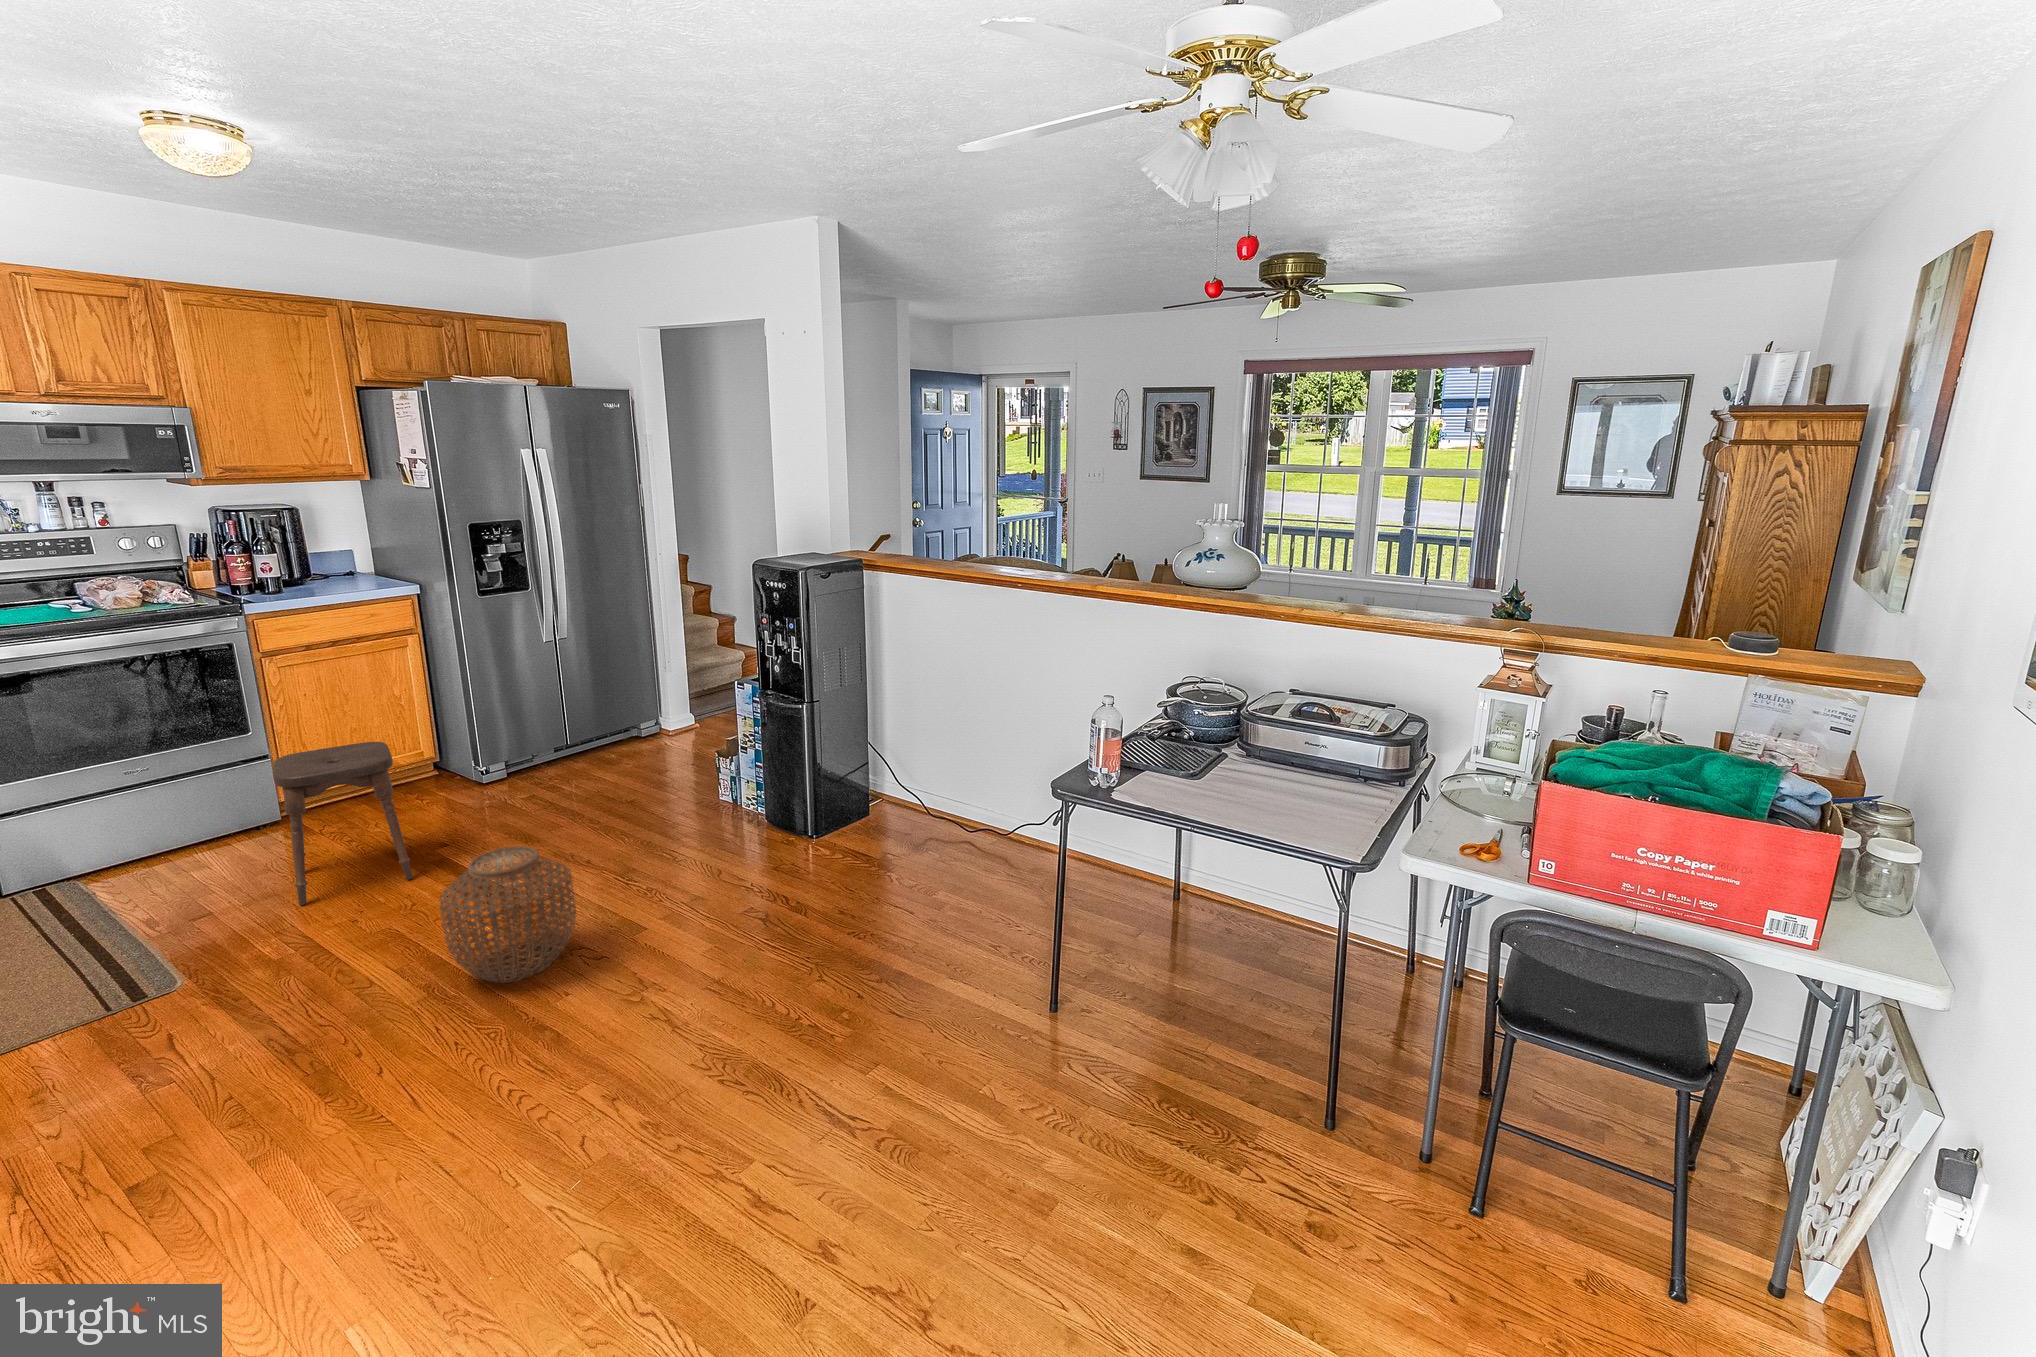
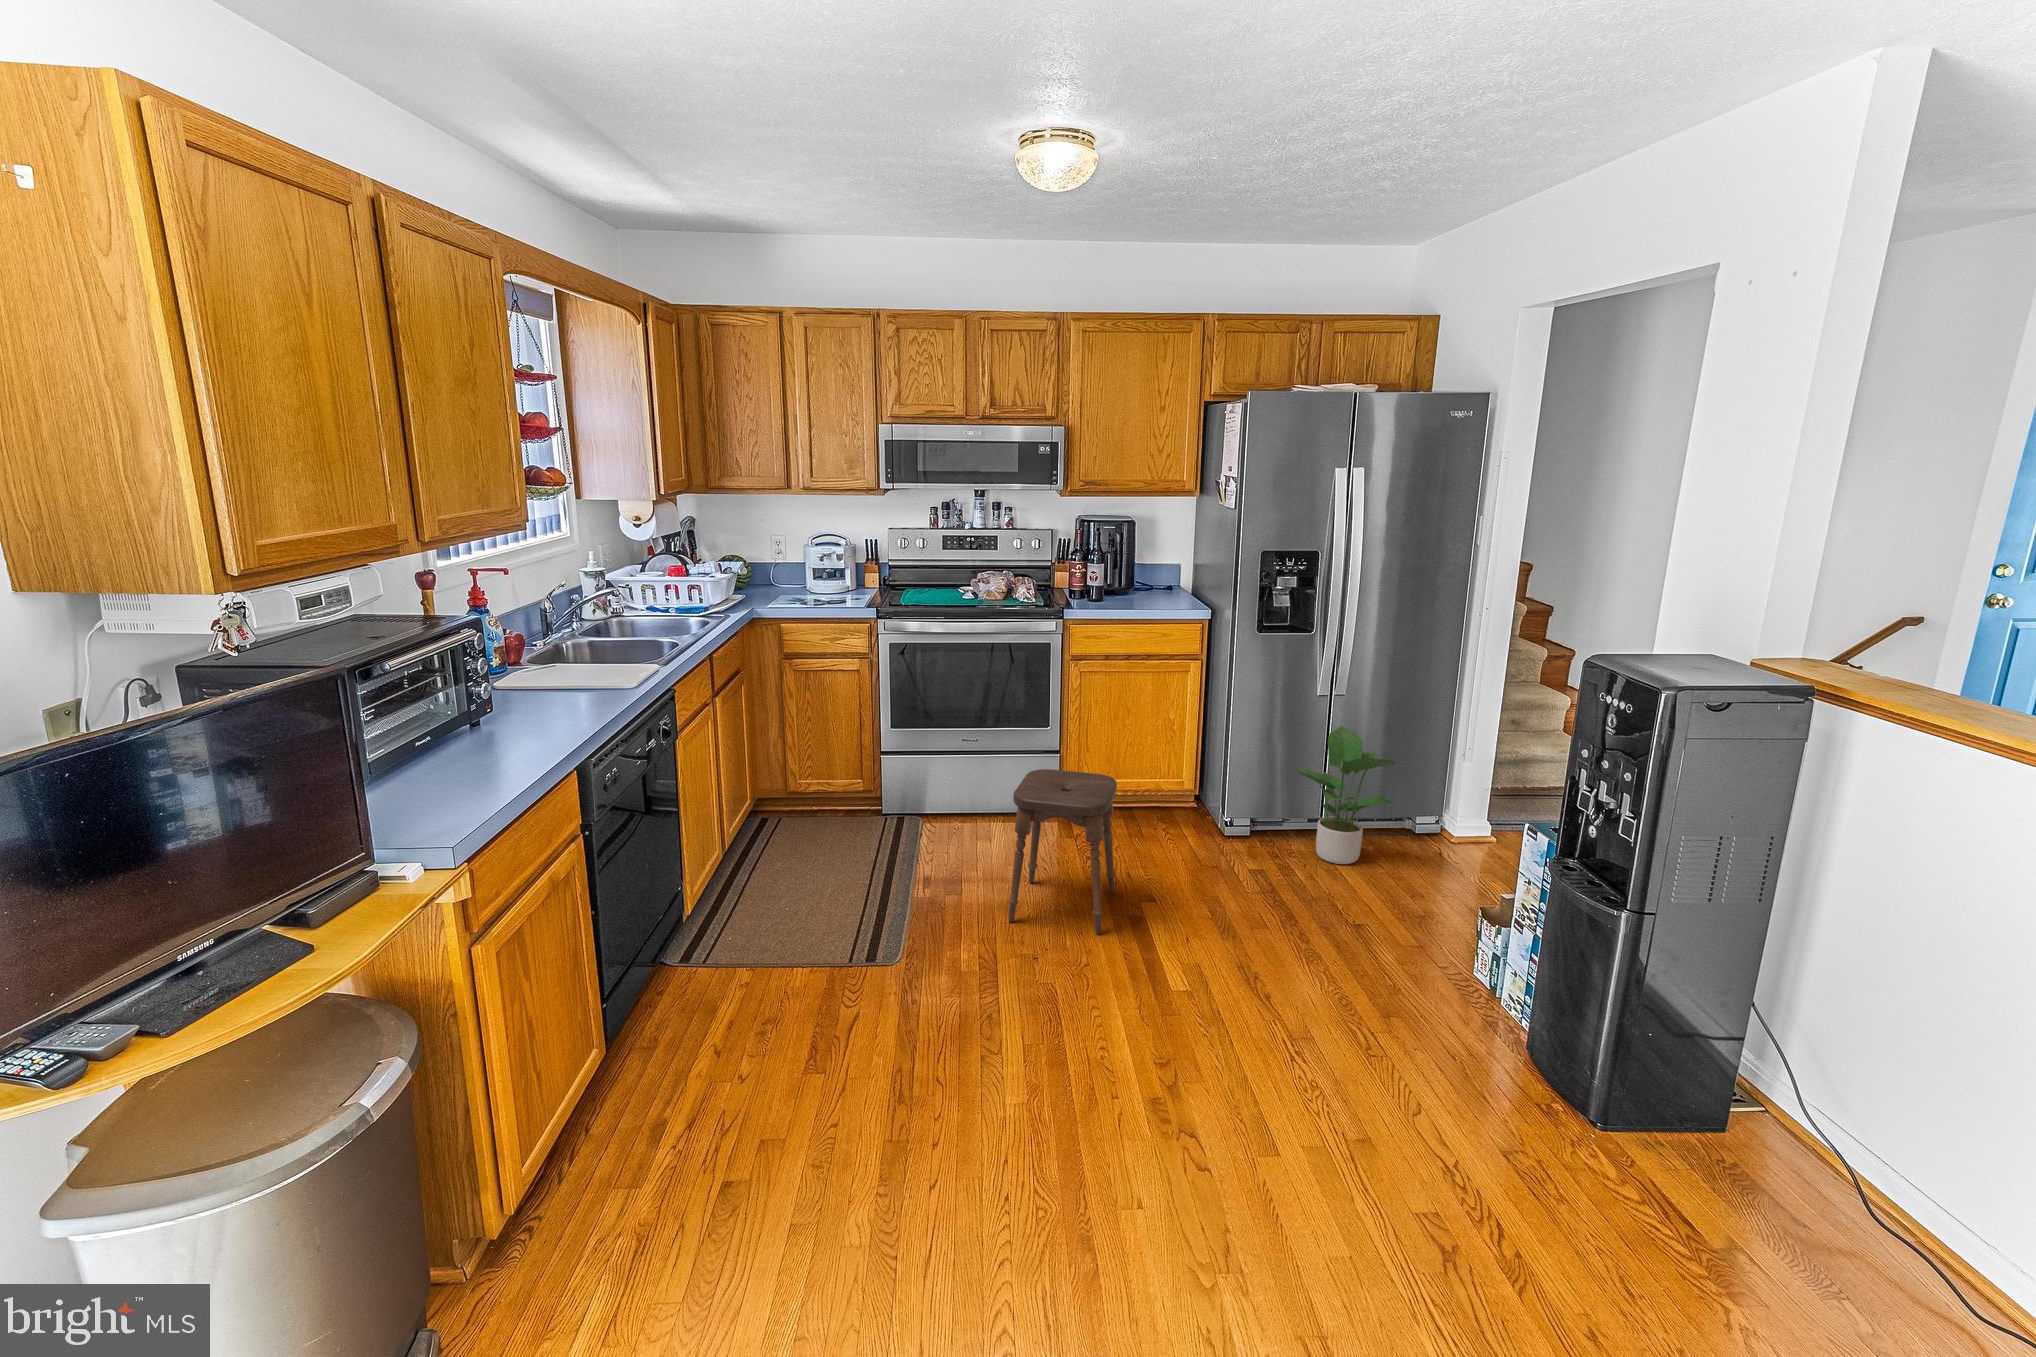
potted plant: none [541,664,627,773] -> present [1295,726,1396,864]
woven basket: present [440,846,576,983] -> none [1050,972,1196,1147]

